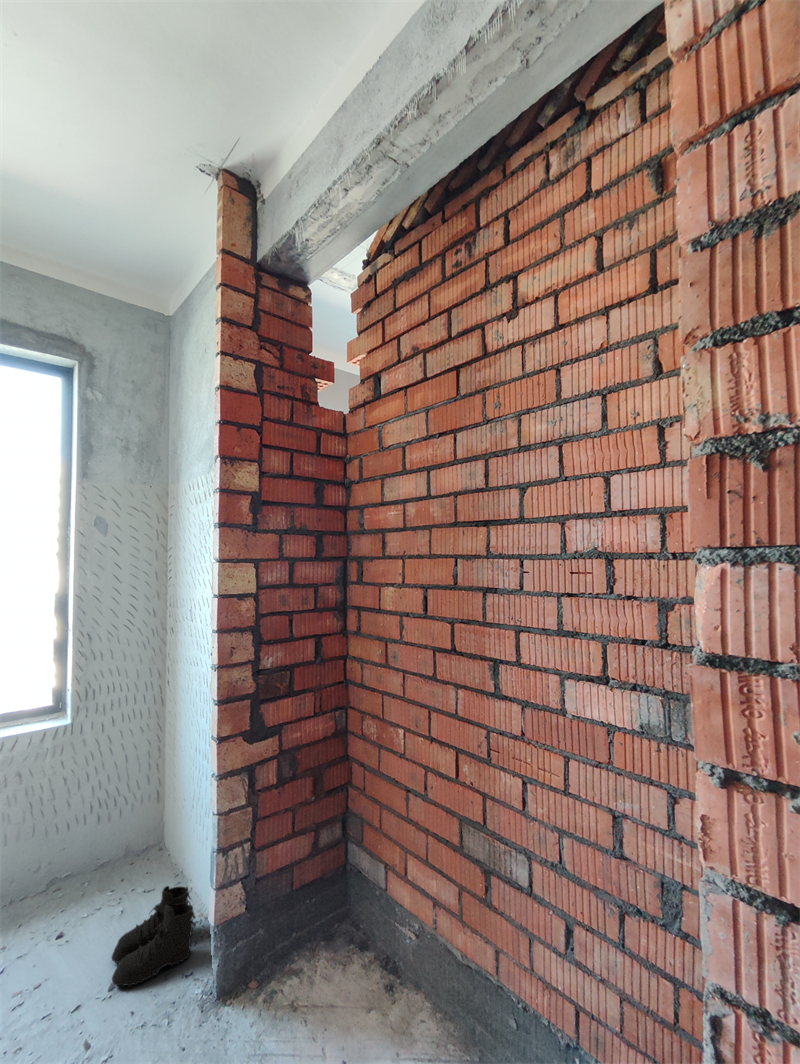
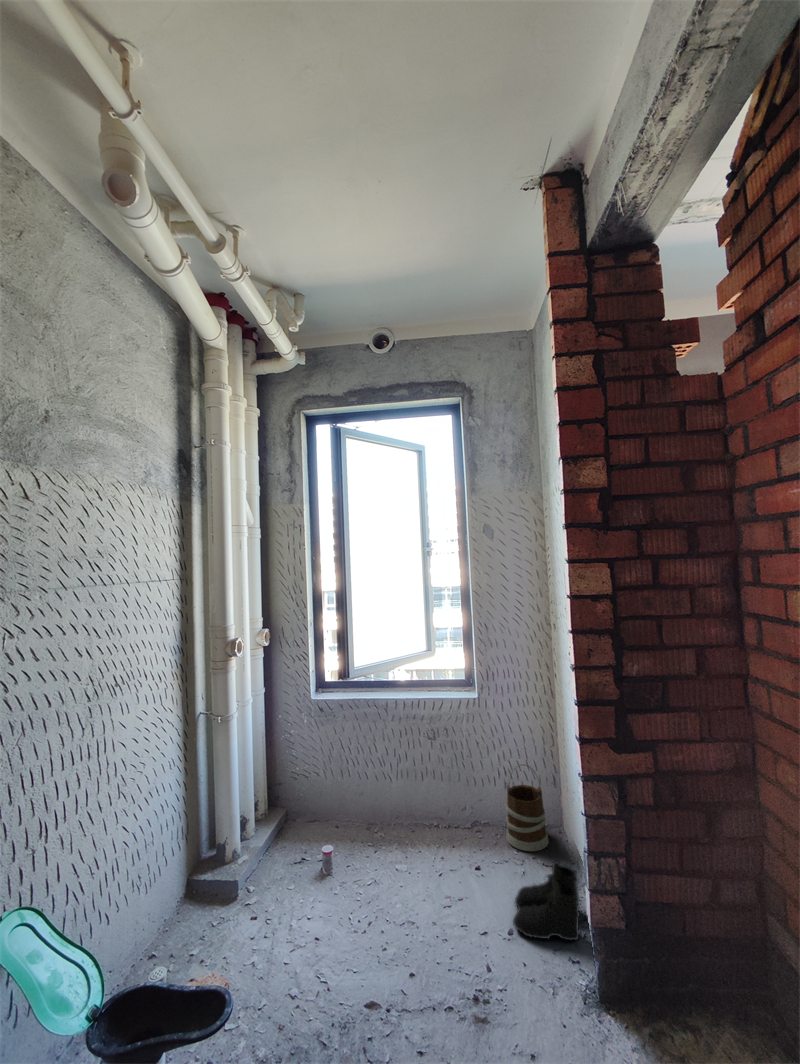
wooden bucket: none [92,796,146,900] -> present [506,764,548,851]

